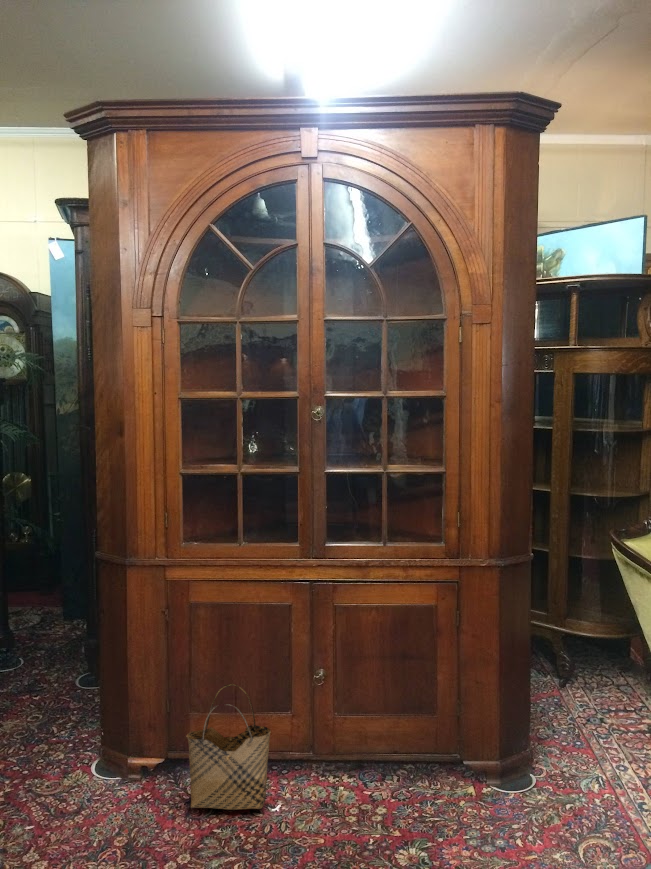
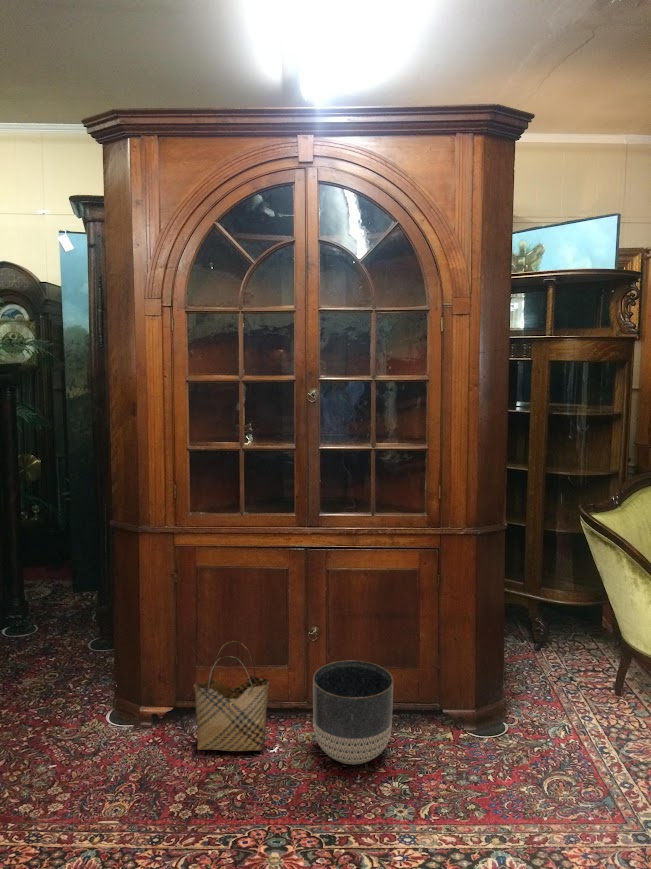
planter: none [319,706,409,826] -> present [313,660,393,764]

